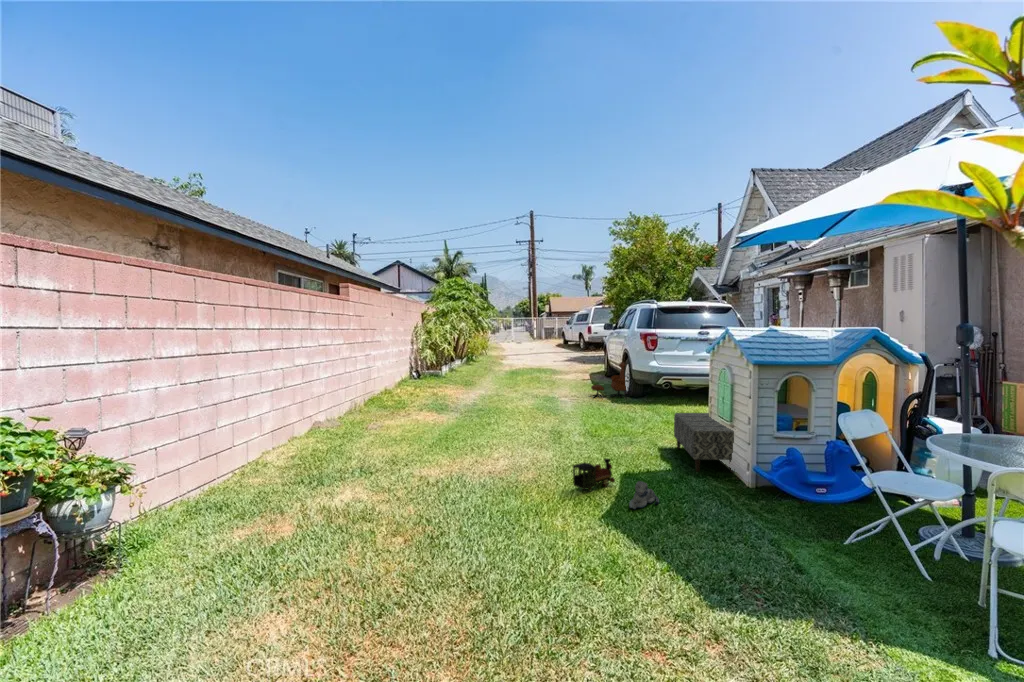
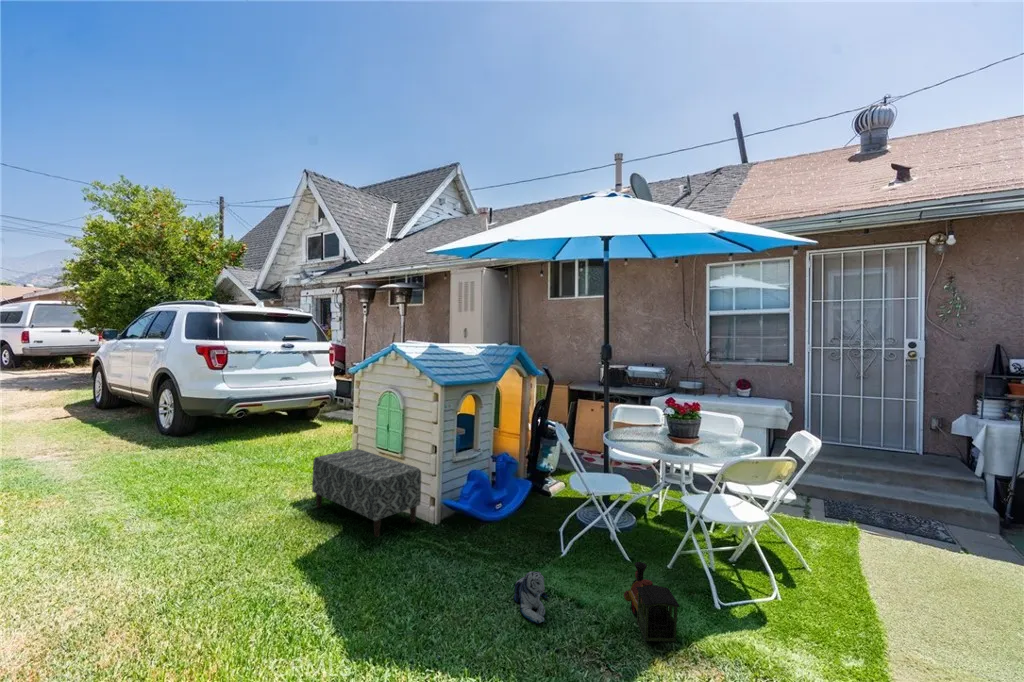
lounge chair: present [591,362,626,398] -> none [83,387,166,451]
toy train: present [573,458,615,491] -> present [624,562,680,642]
plush toy: present [629,481,659,509] -> present [513,571,548,624]

